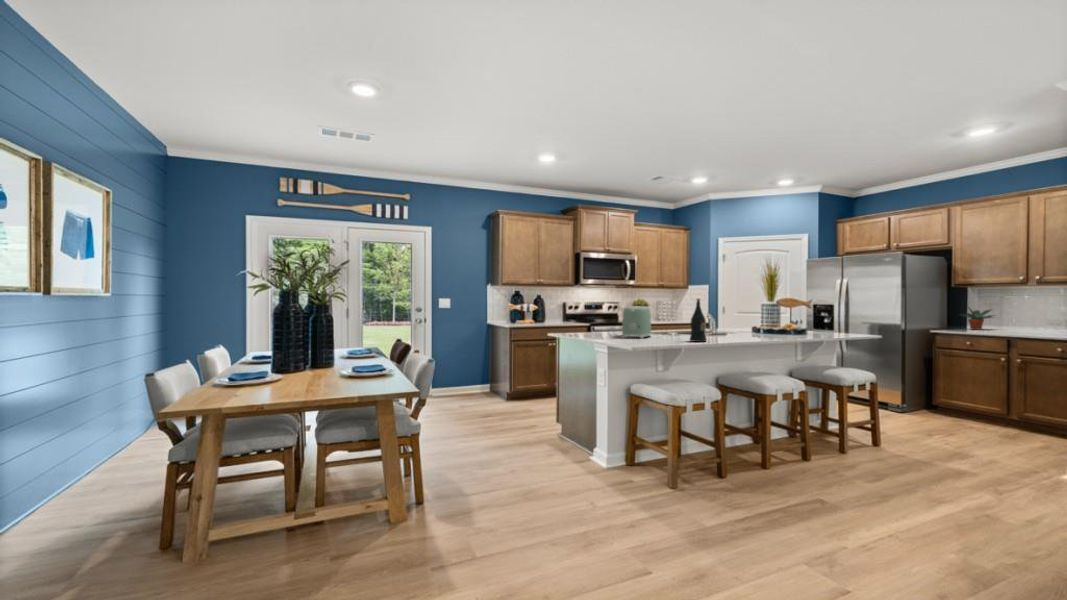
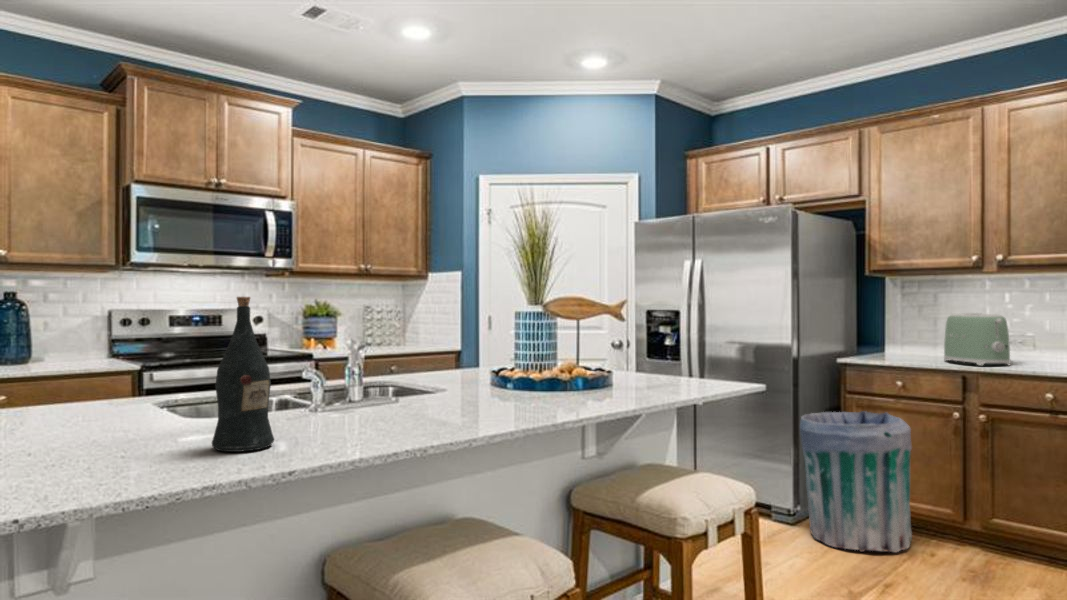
toaster: present [622,306,651,338] -> present [944,313,1010,365]
potted plant: present [962,308,992,330] -> none [874,310,935,355]
trash can: none [905,358,974,427] -> present [800,411,912,552]

